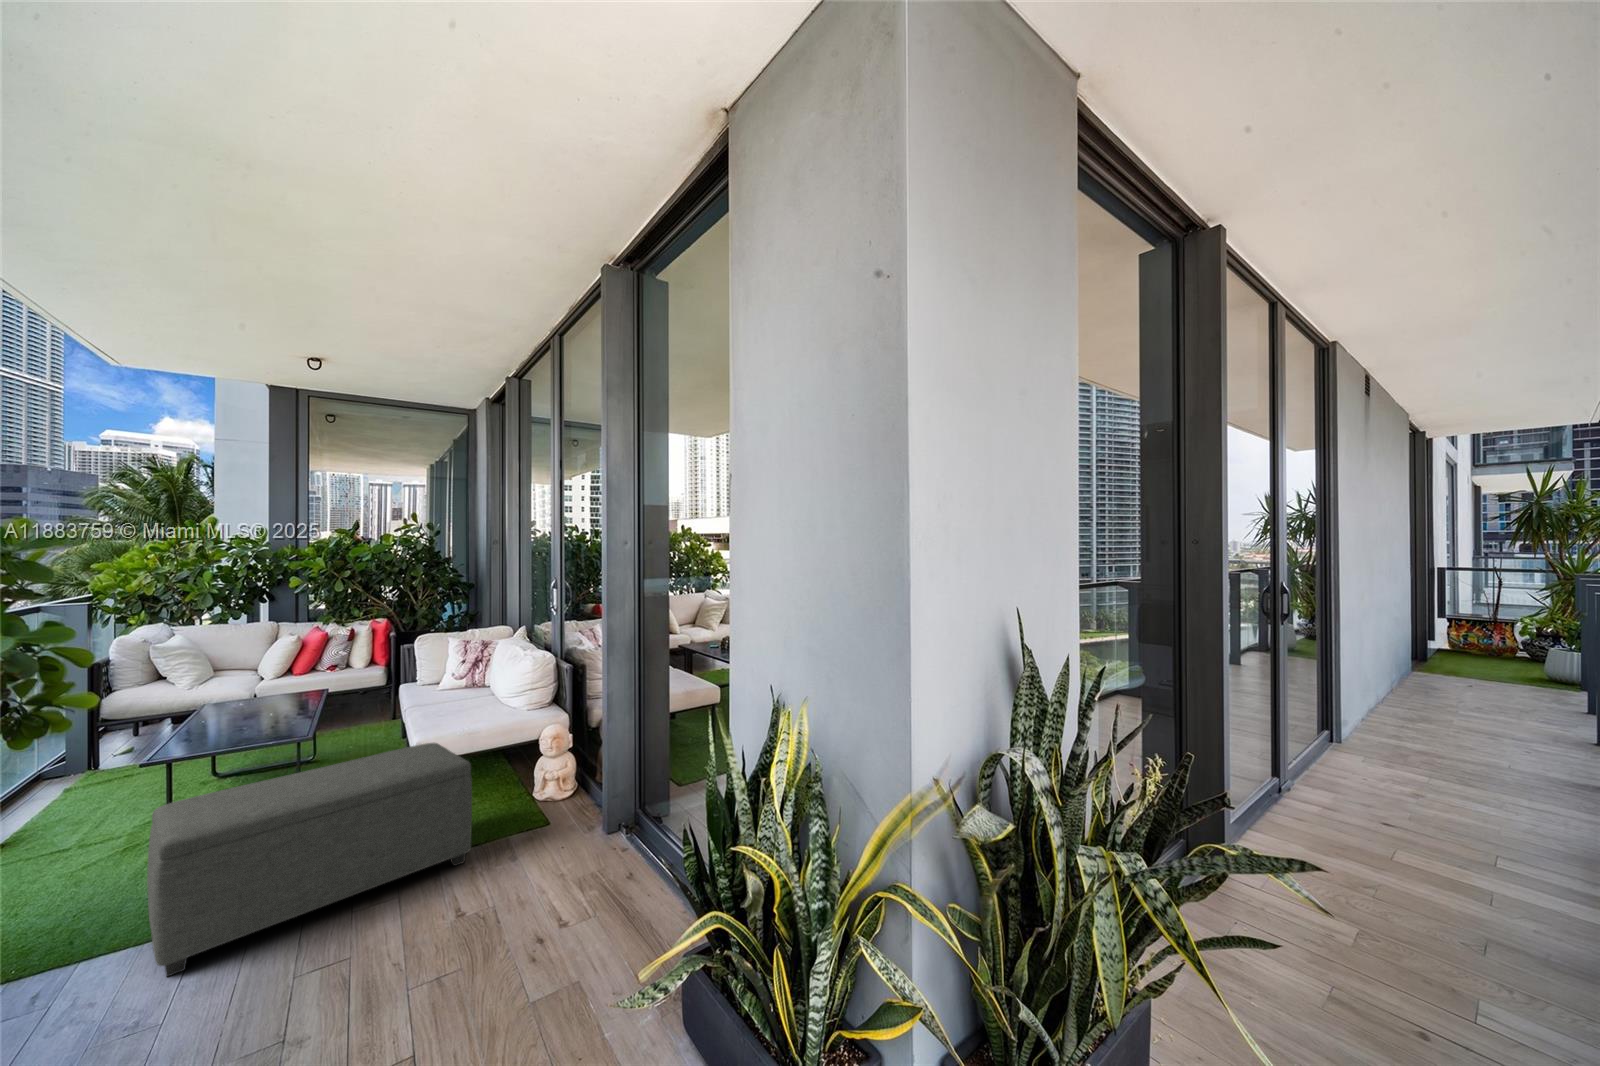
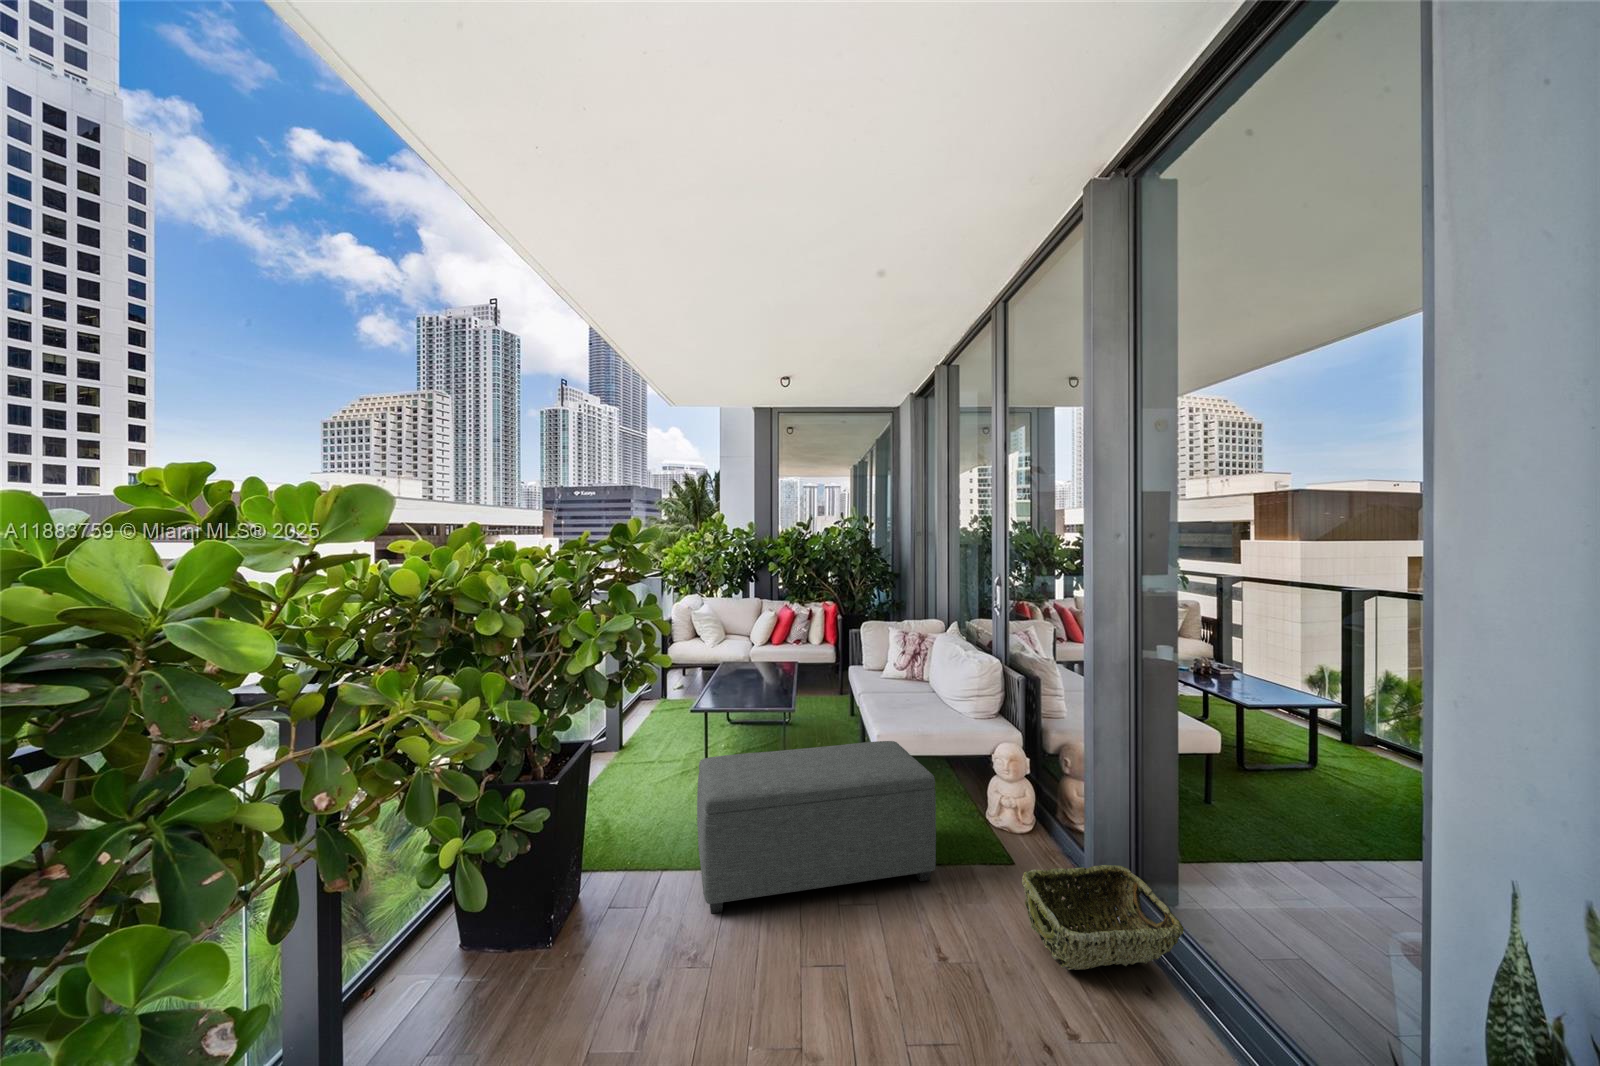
woven basket: none [545,797,666,887] -> present [1022,865,1183,970]

